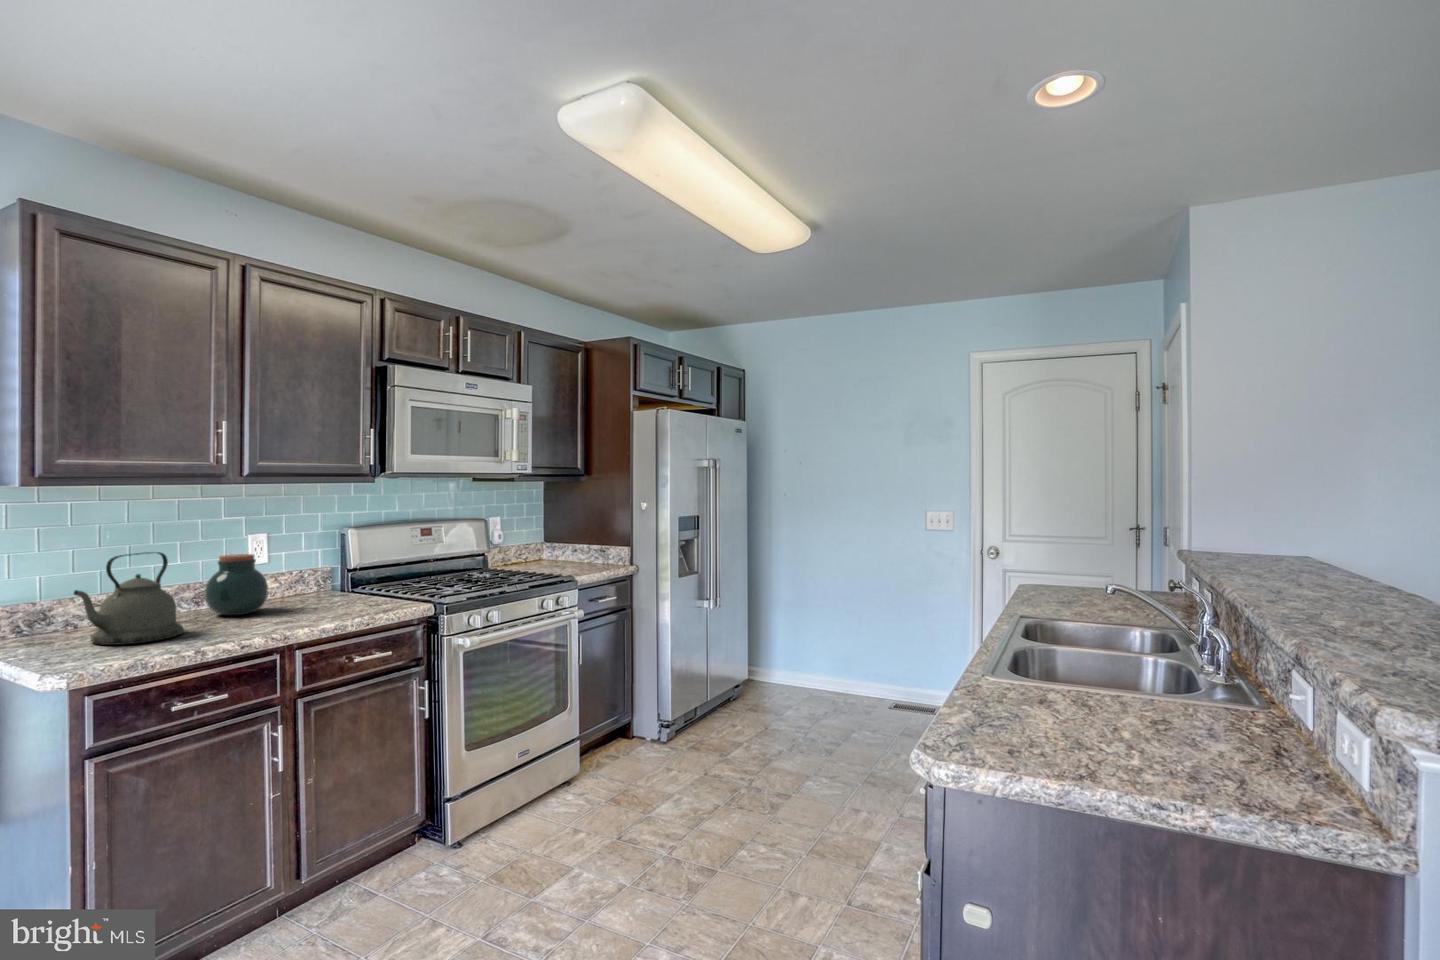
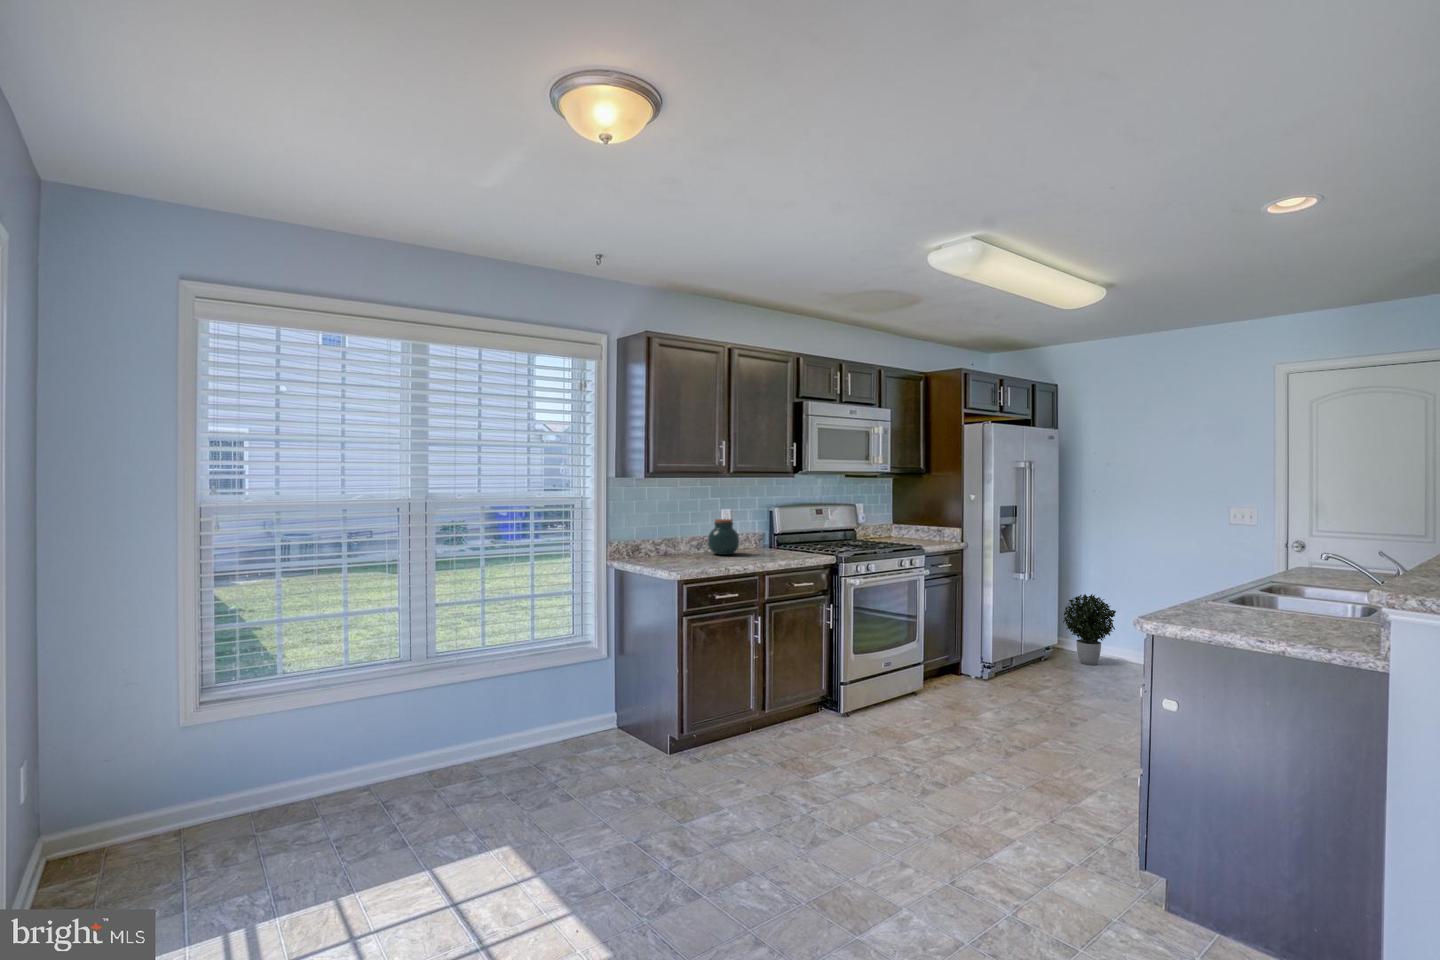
kettle: present [73,552,183,645] -> none [664,514,707,564]
potted plant: none [753,616,810,702] -> present [1063,594,1116,665]

